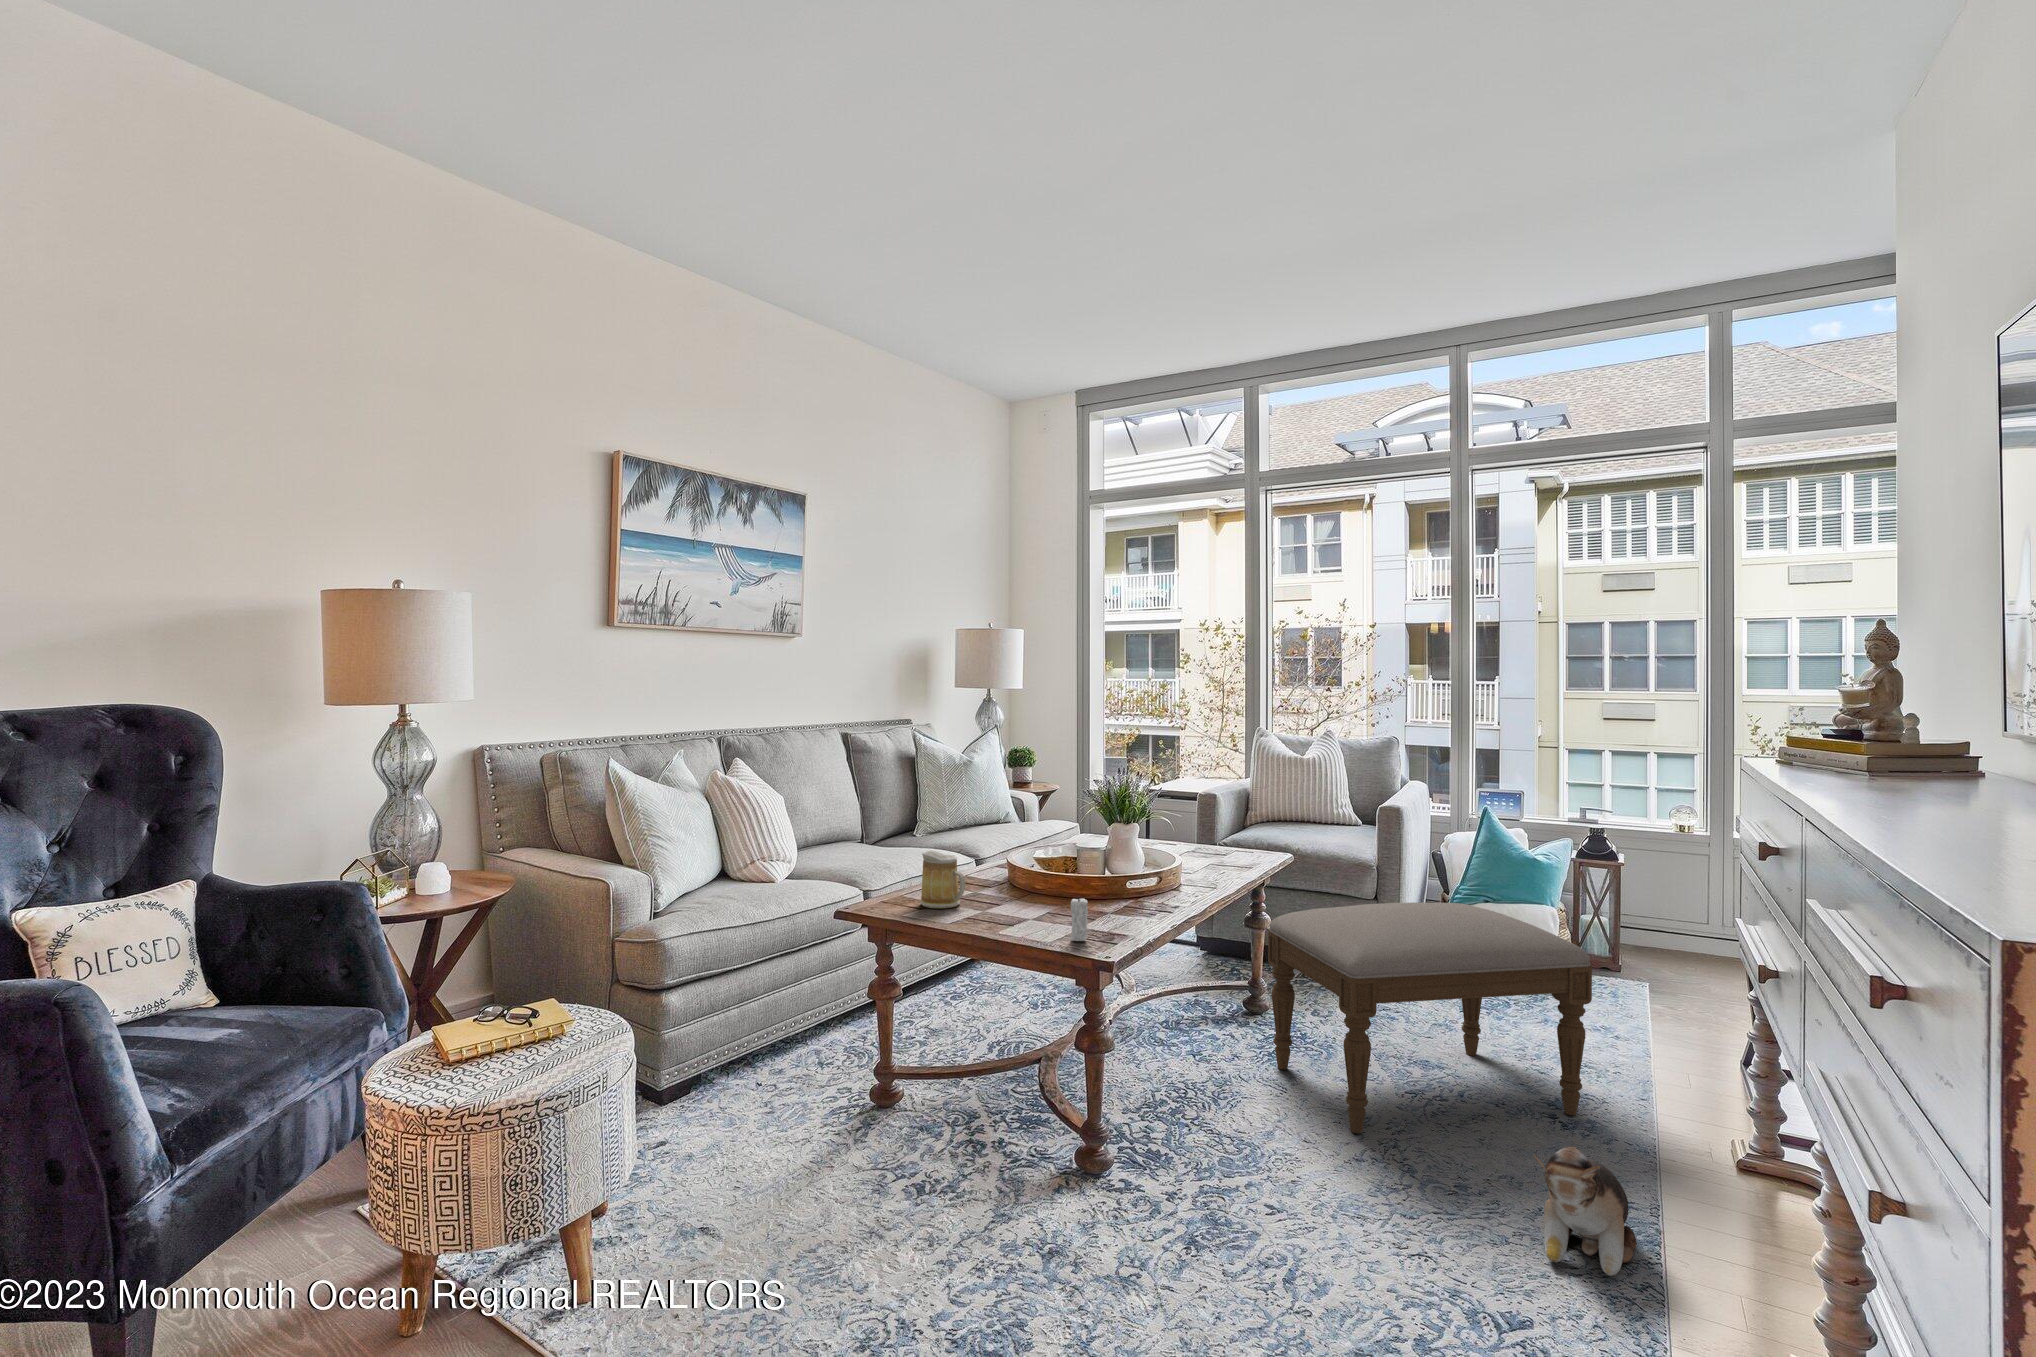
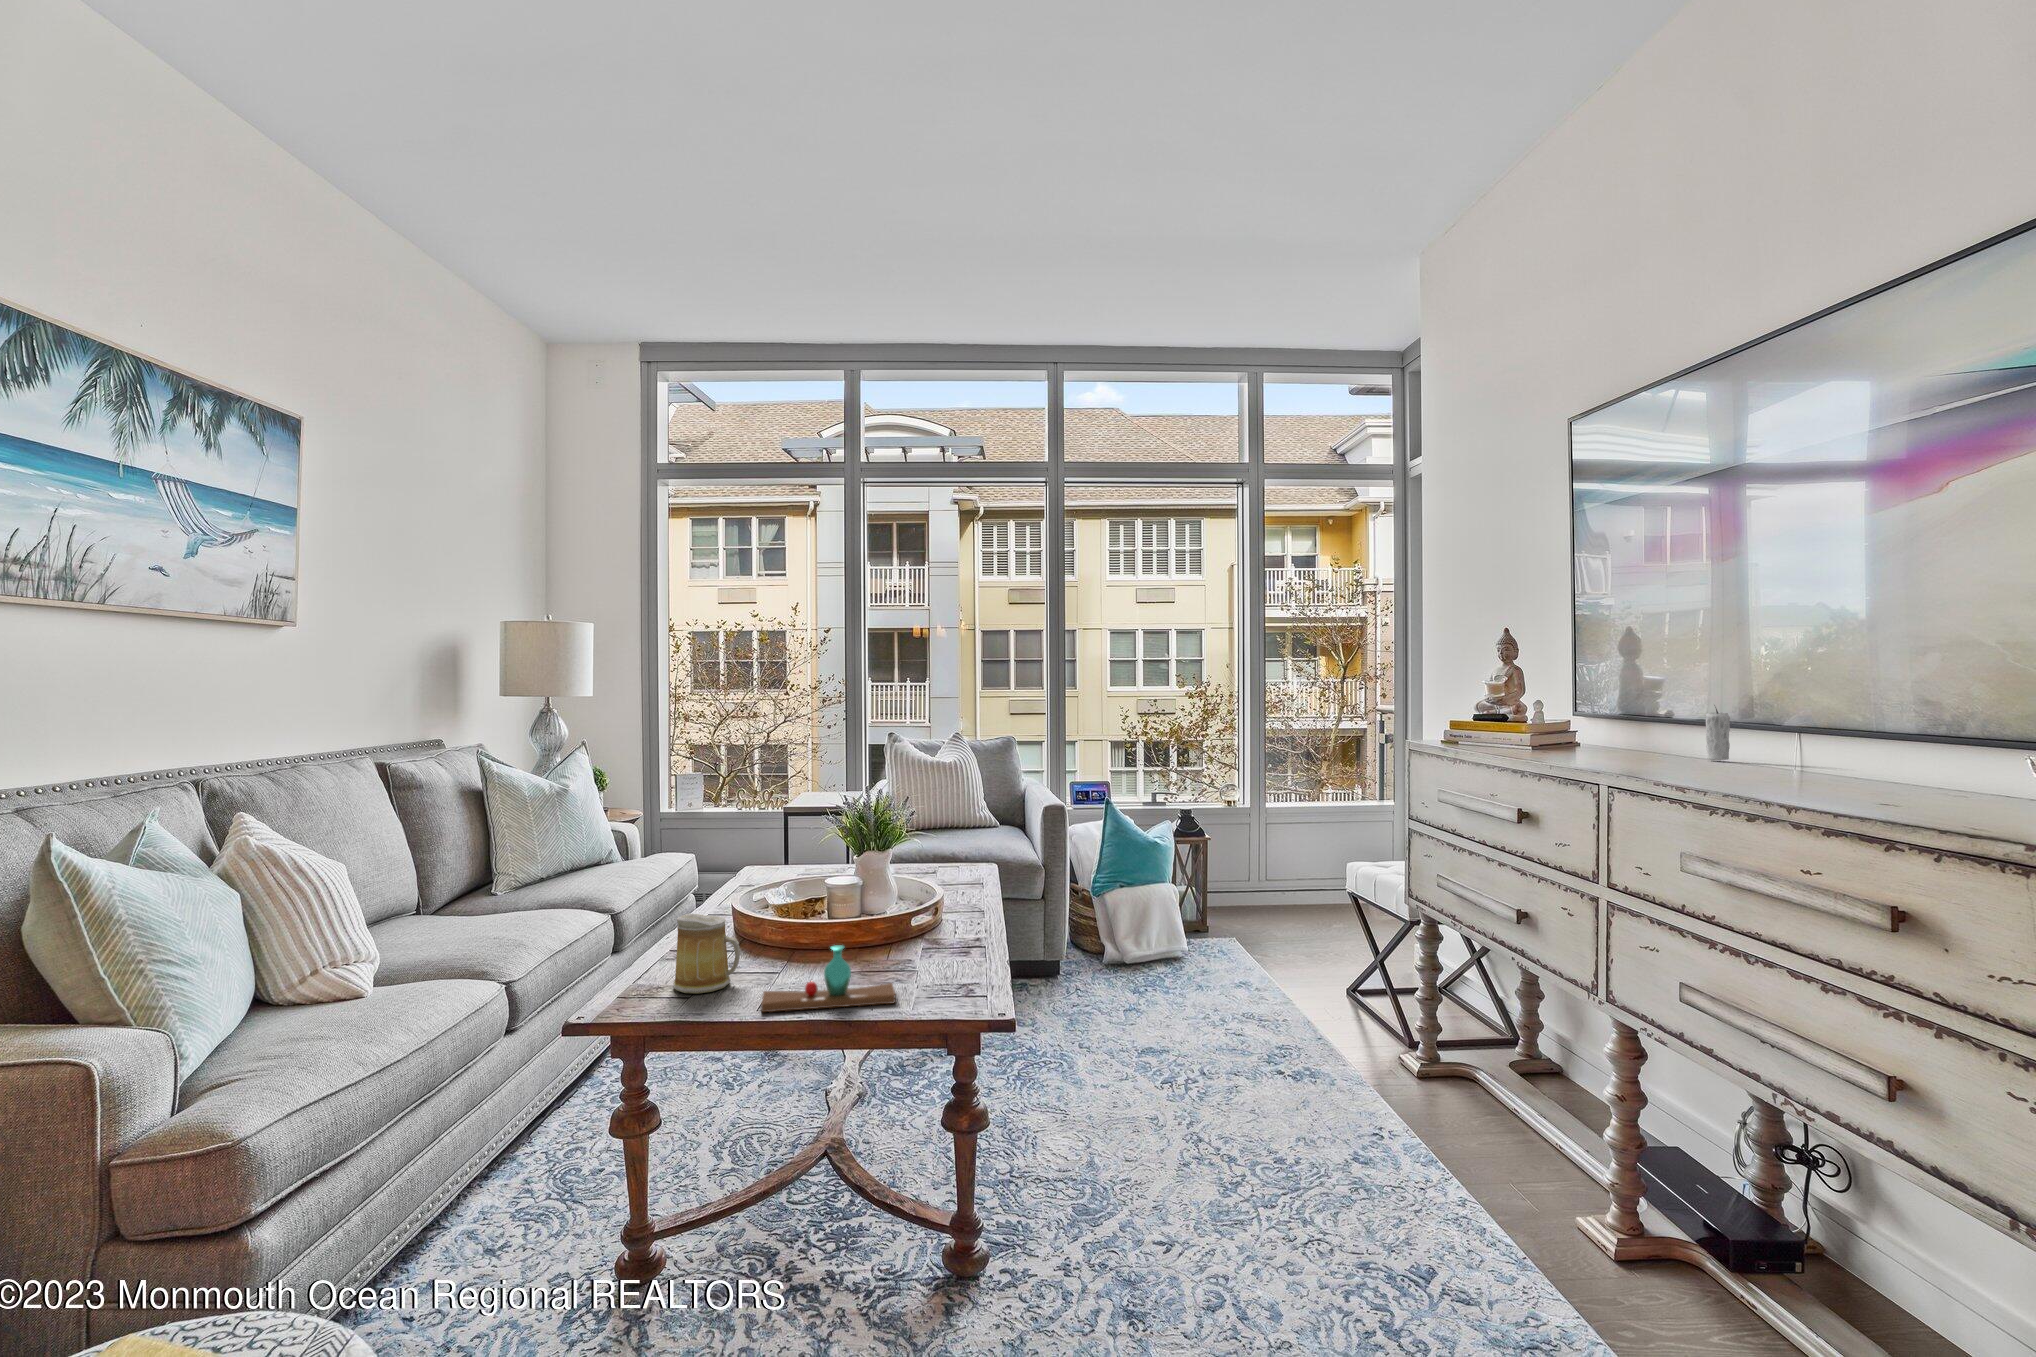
vase: none [952,885,1054,934] -> present [761,945,895,1012]
candle: present [1070,894,1088,941] -> present [1705,707,1730,761]
ottoman: present [1268,903,1592,1133] -> none [1035,891,1321,1147]
plush toy: present [1534,1147,1637,1276] -> none [1410,1114,1506,1230]

